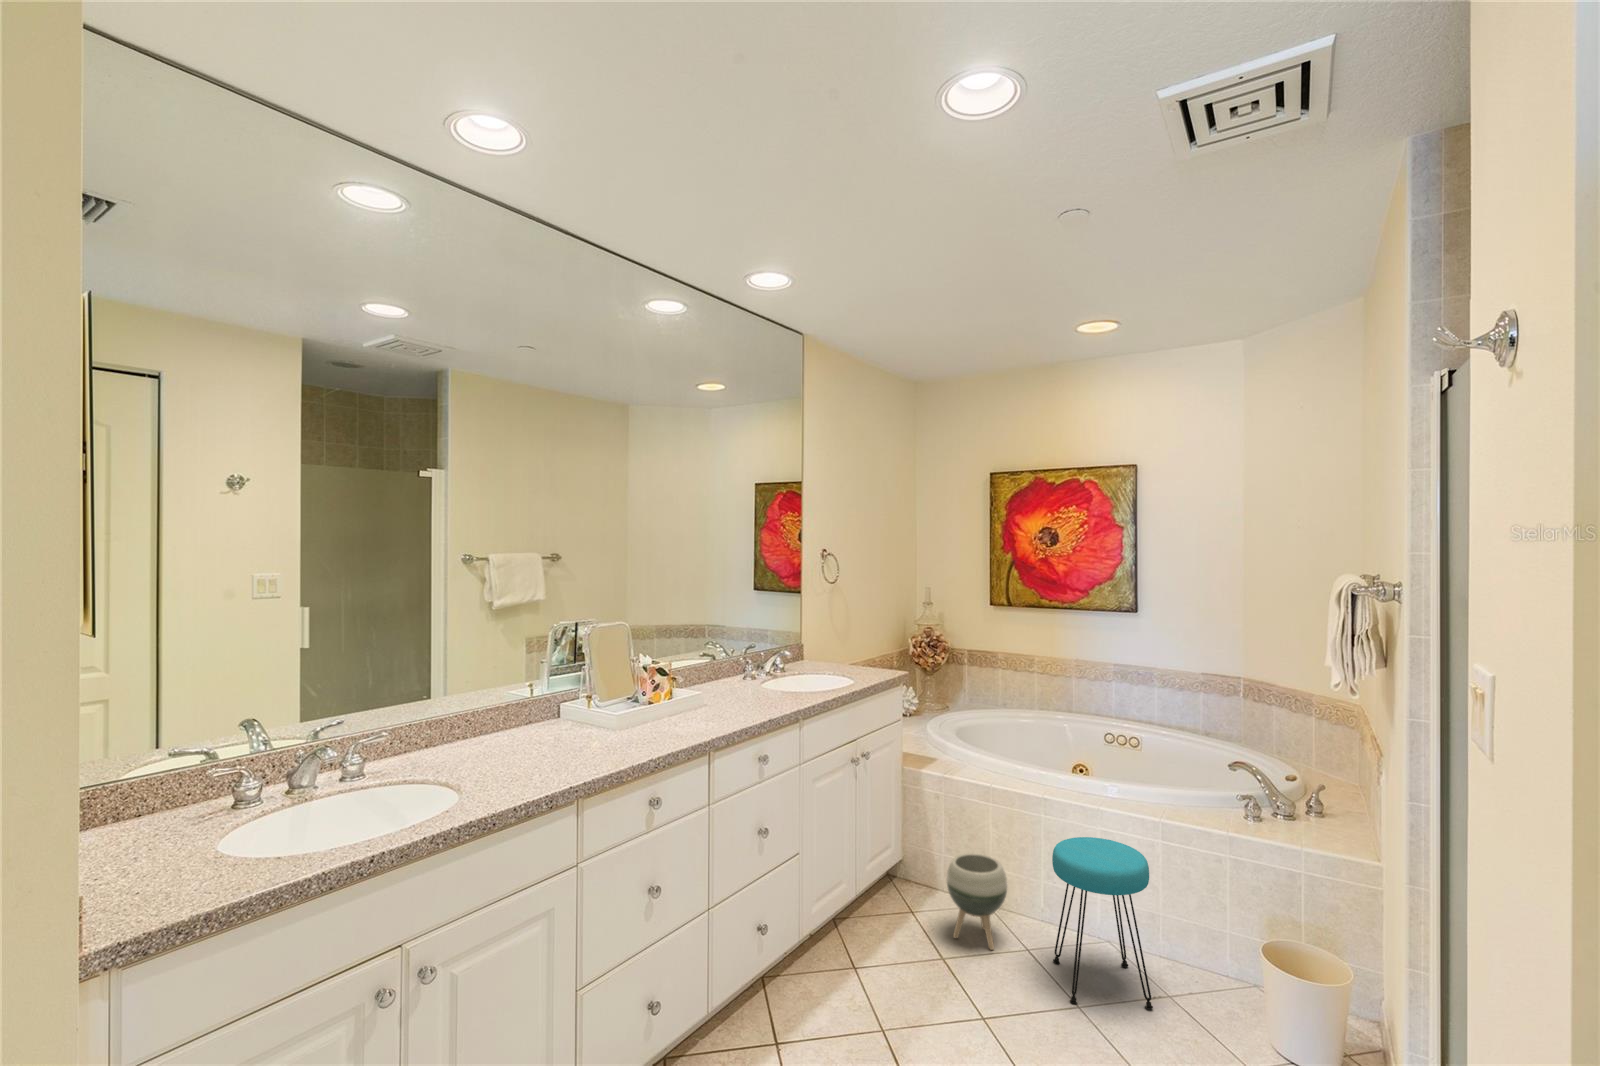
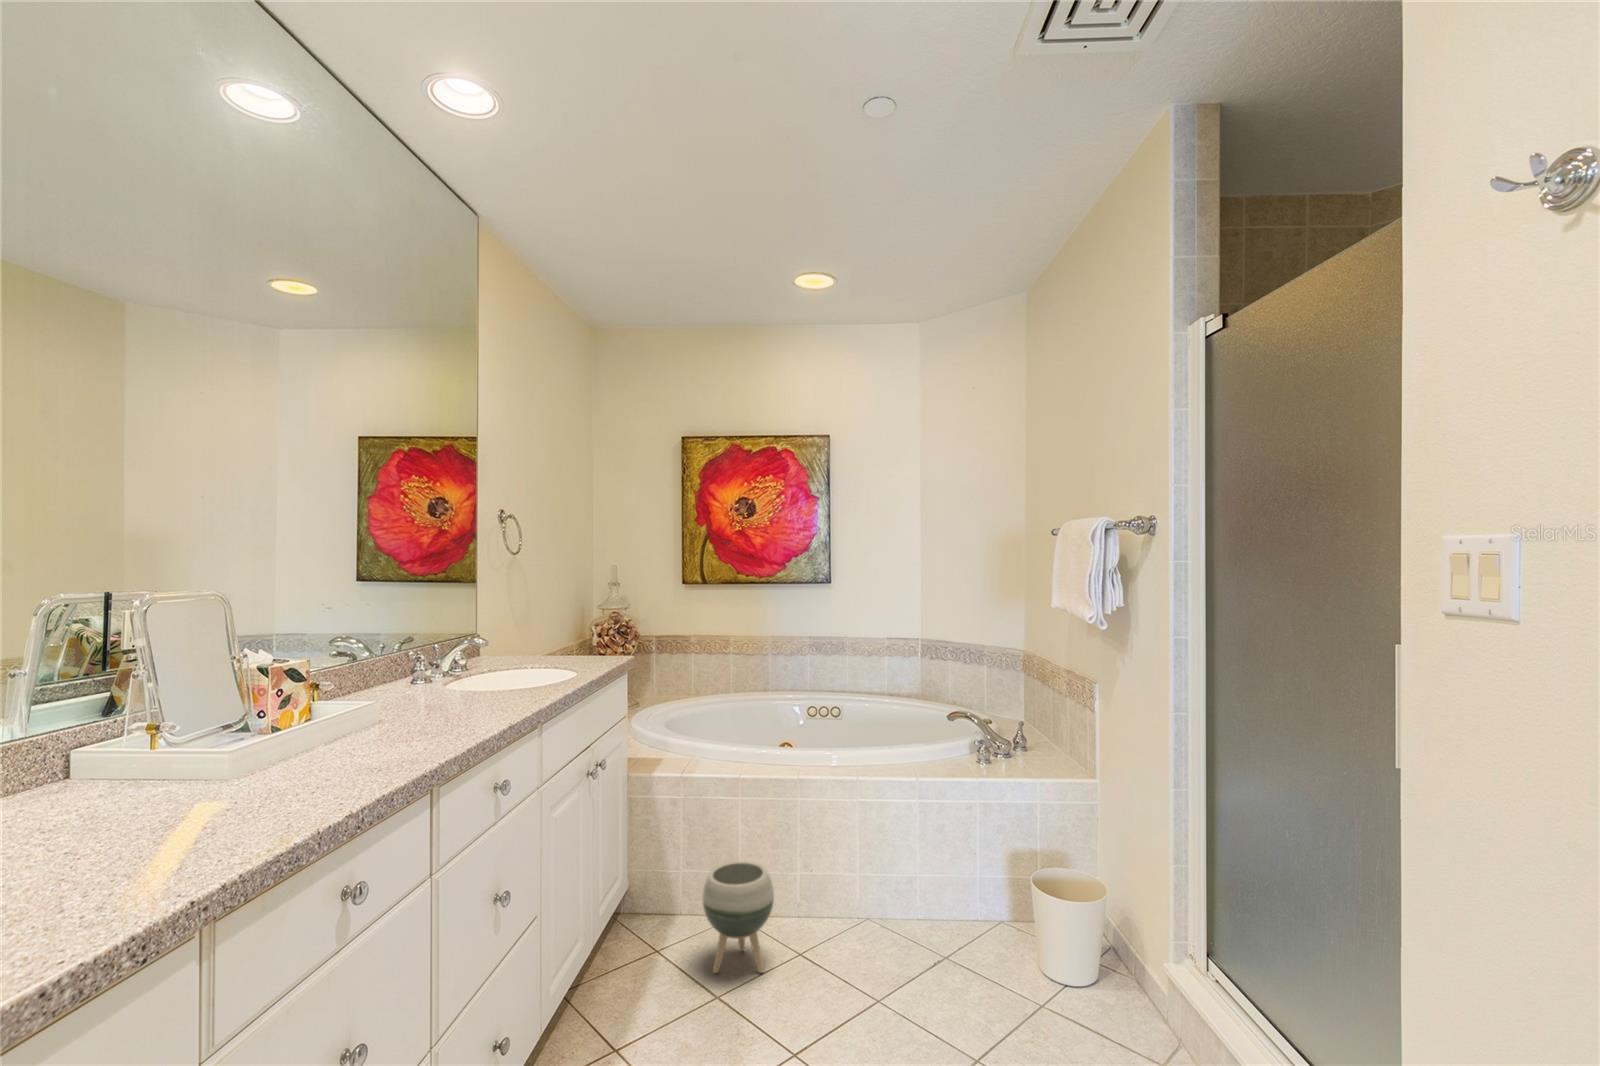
stool: present [1052,837,1153,1009] -> none [828,810,943,1002]

